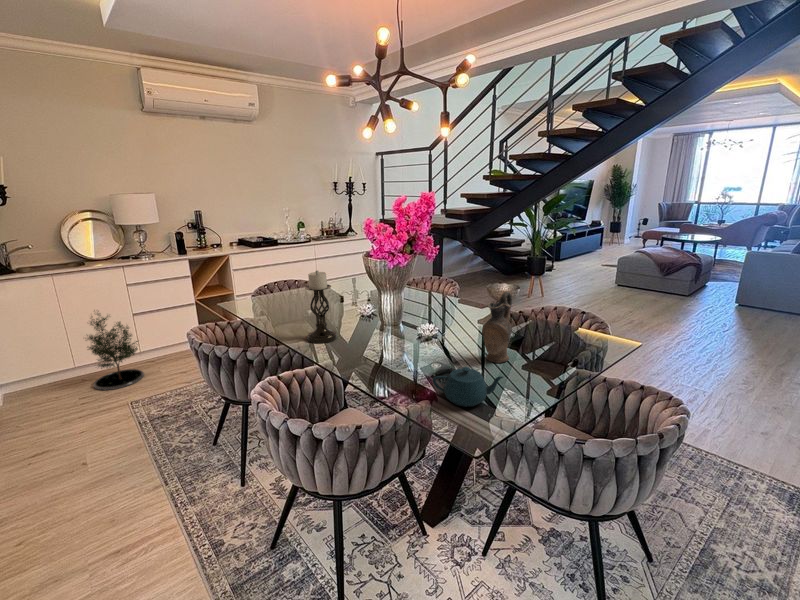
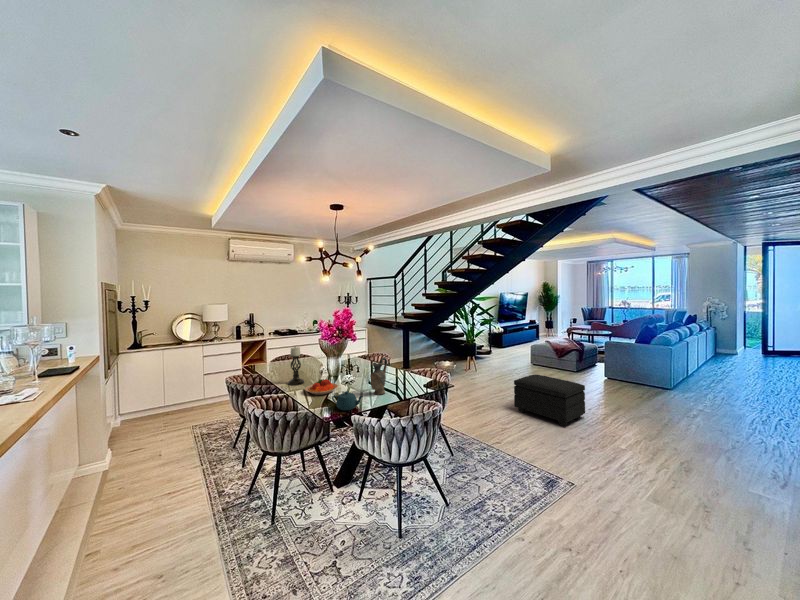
footstool: none [649,306,778,389] -> present [514,374,585,426]
potted tree: present [87,313,144,390] -> none [170,370,205,420]
plate: none [352,332,414,365] -> present [305,379,338,395]

